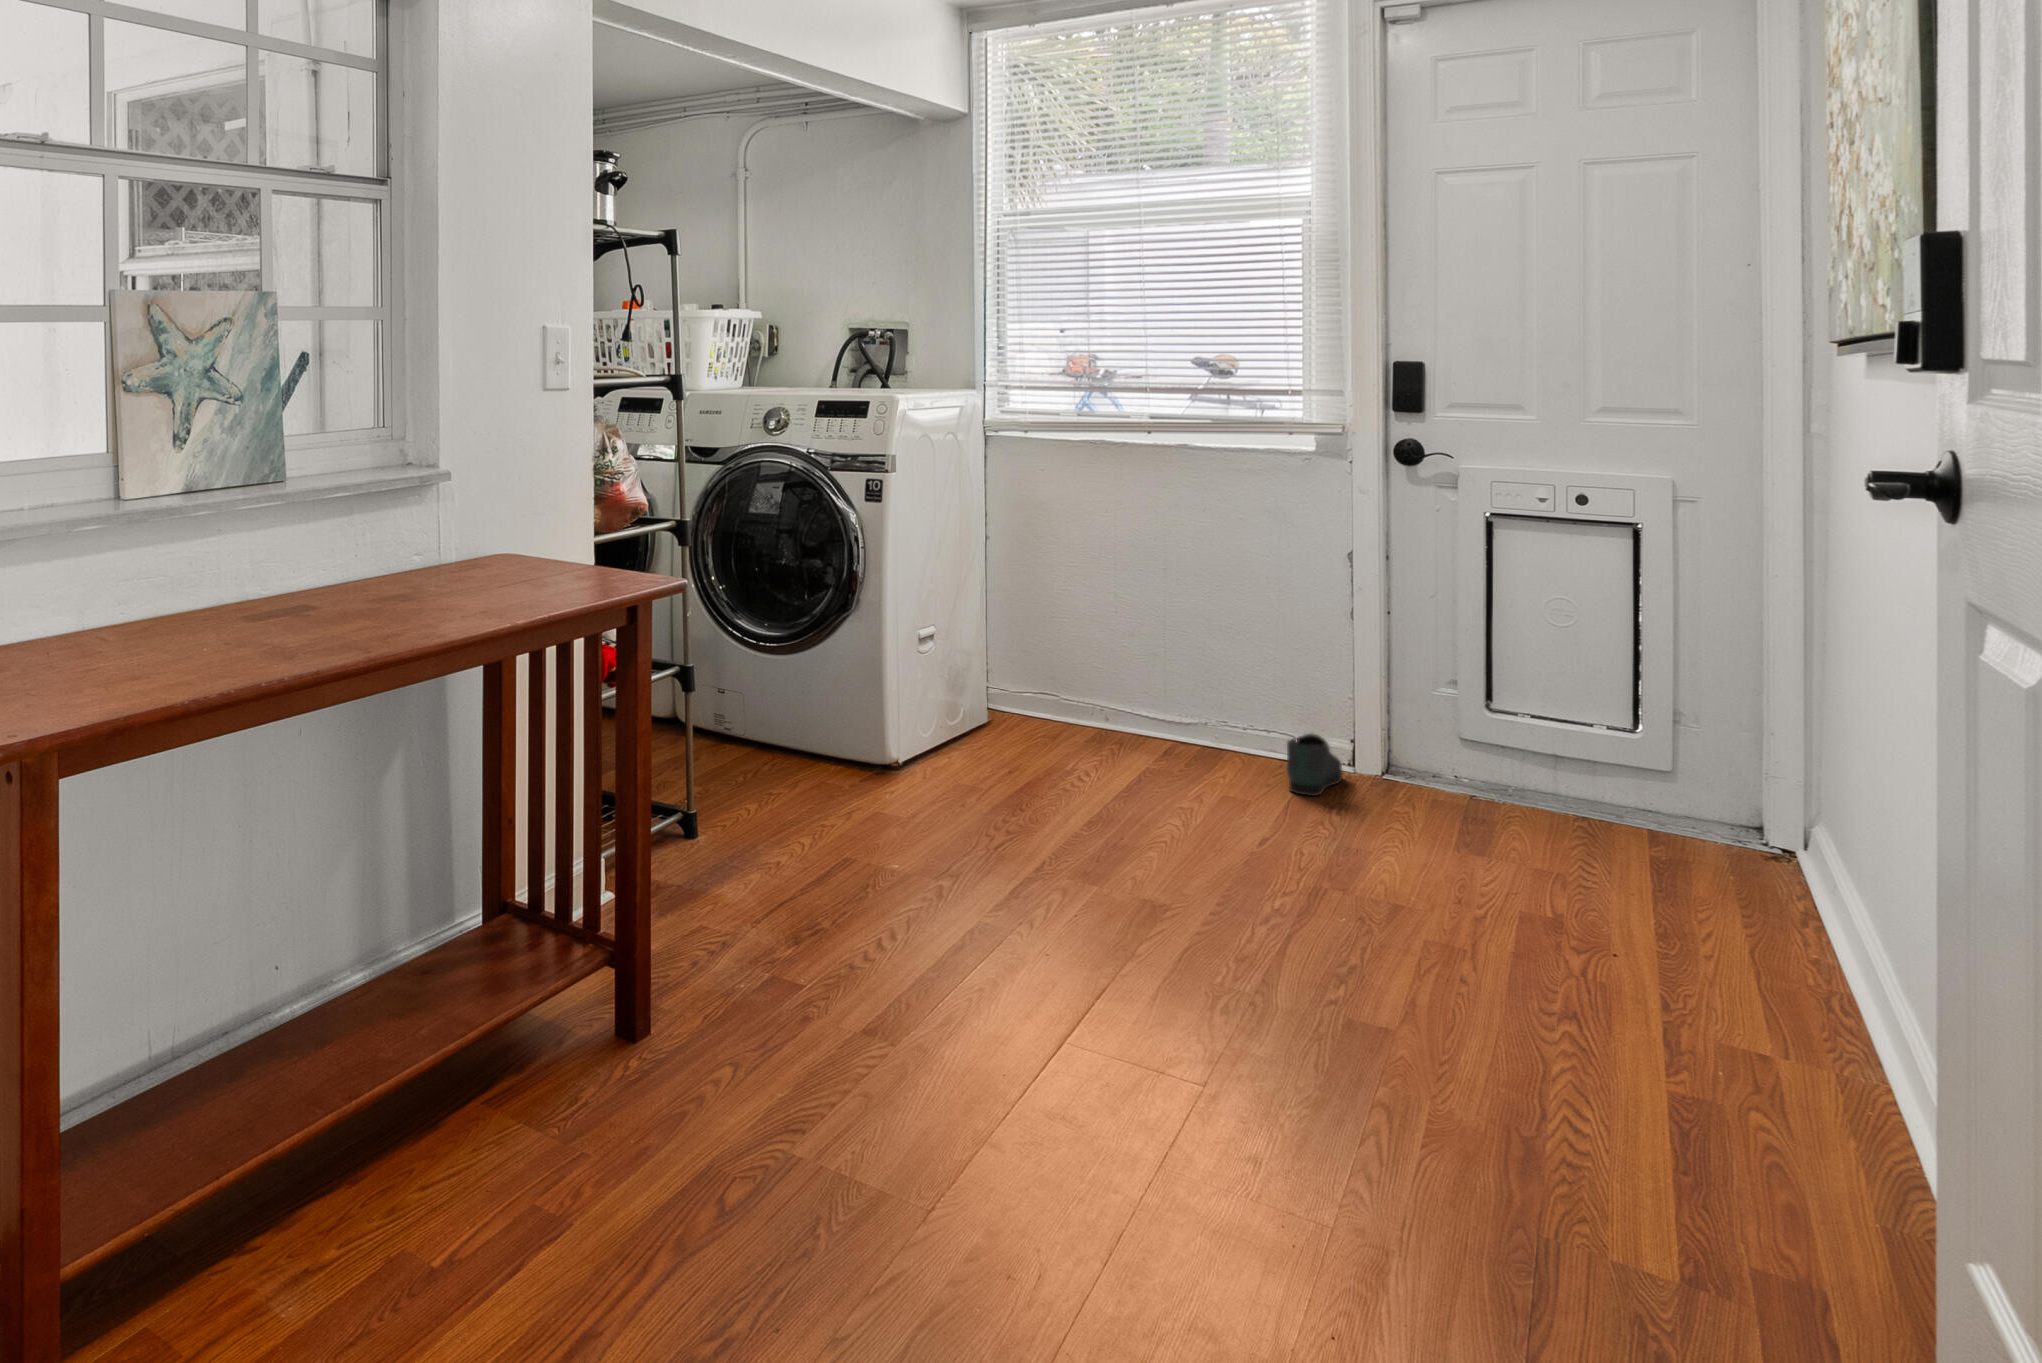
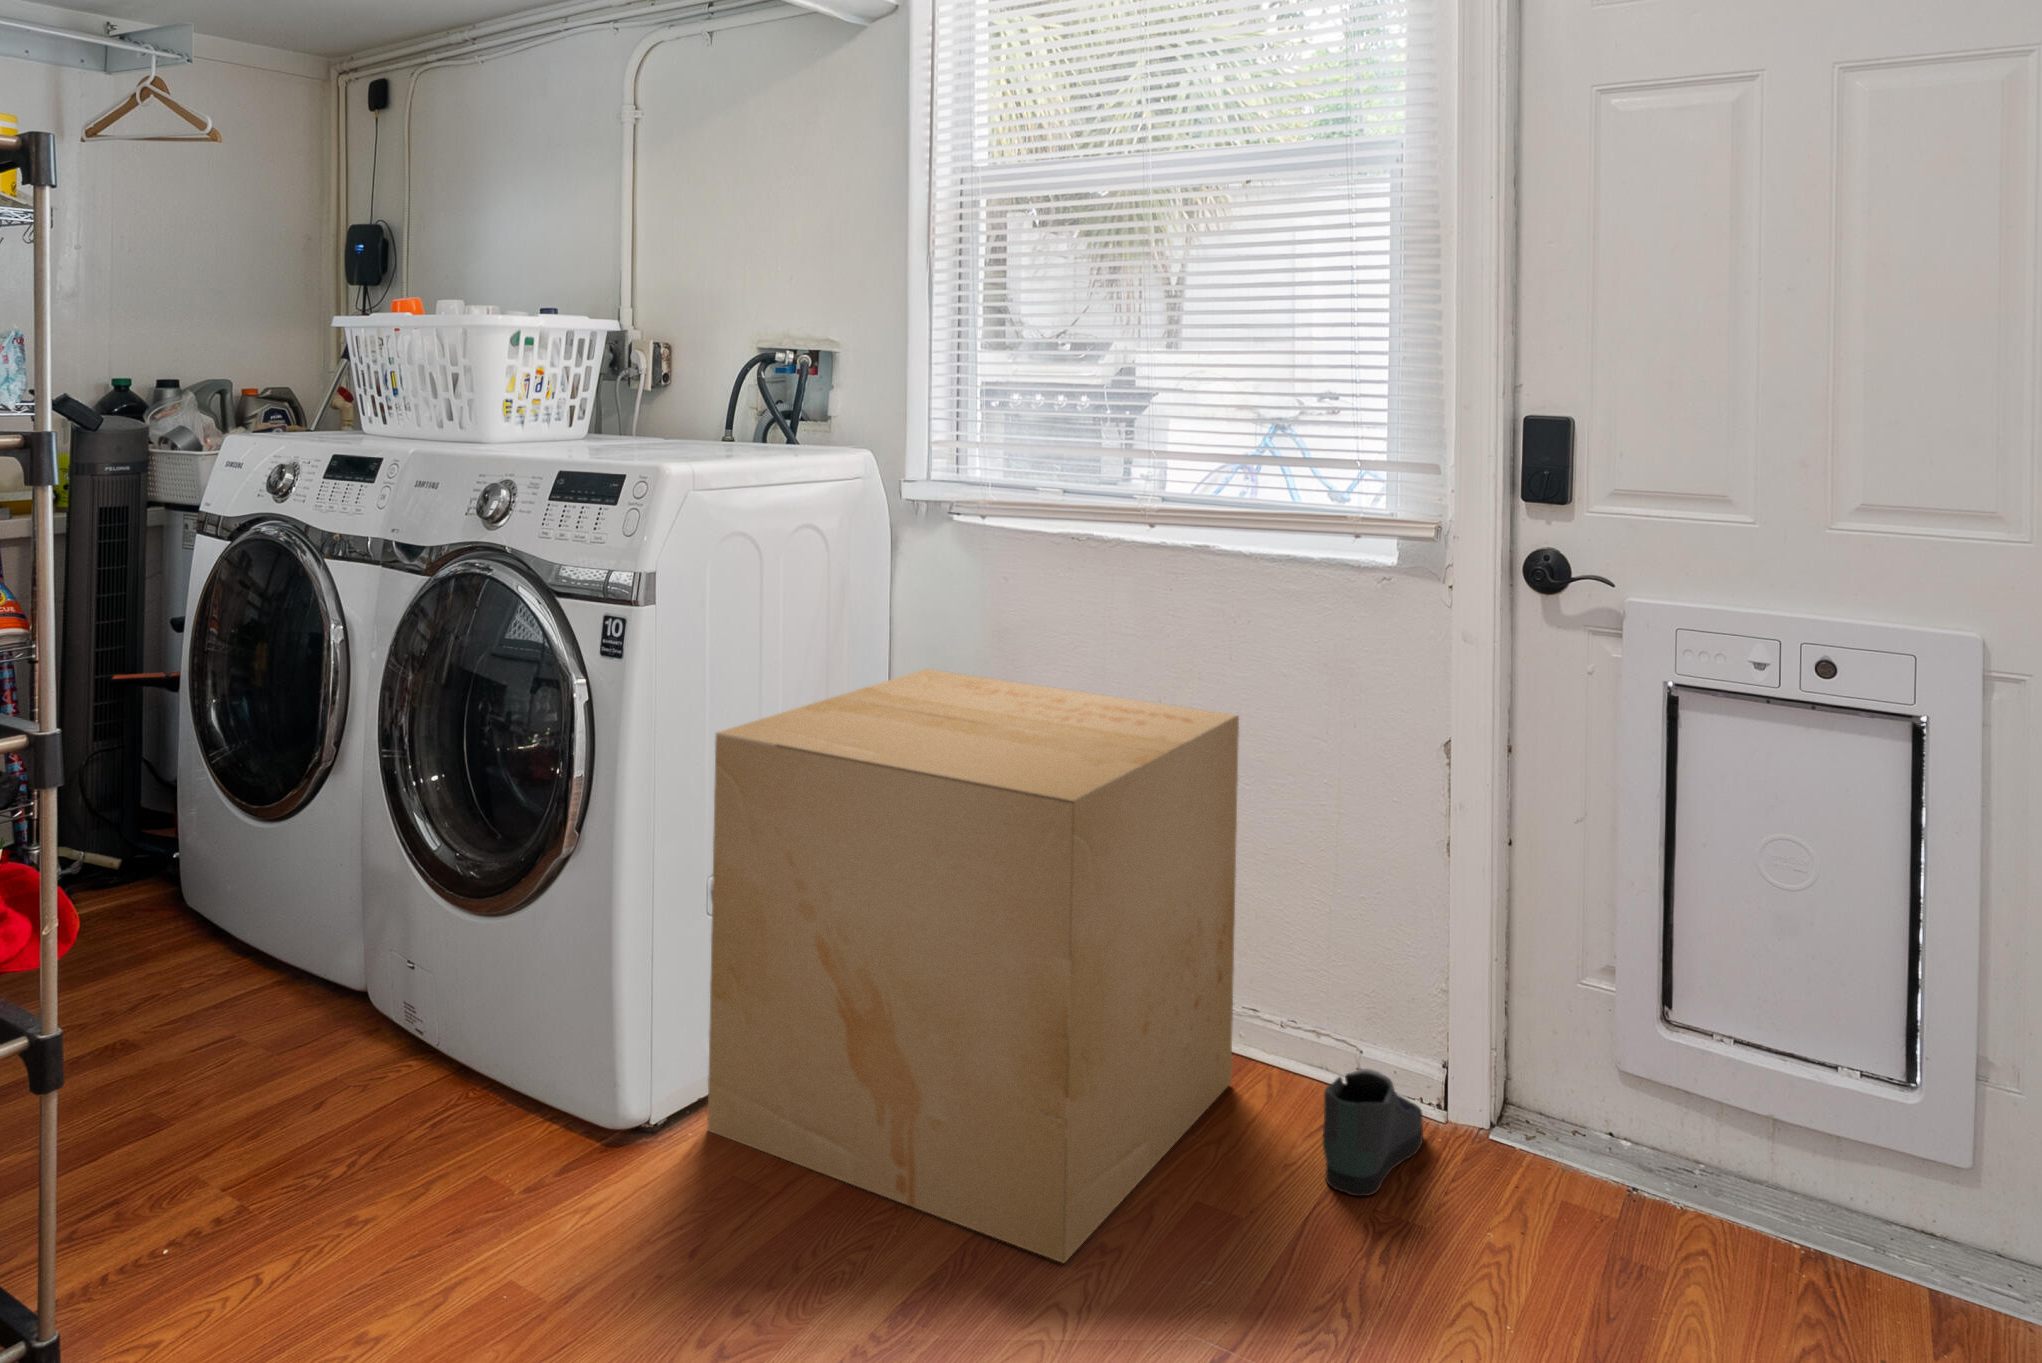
cardboard box: none [926,526,1219,812] -> present [707,669,1239,1263]

